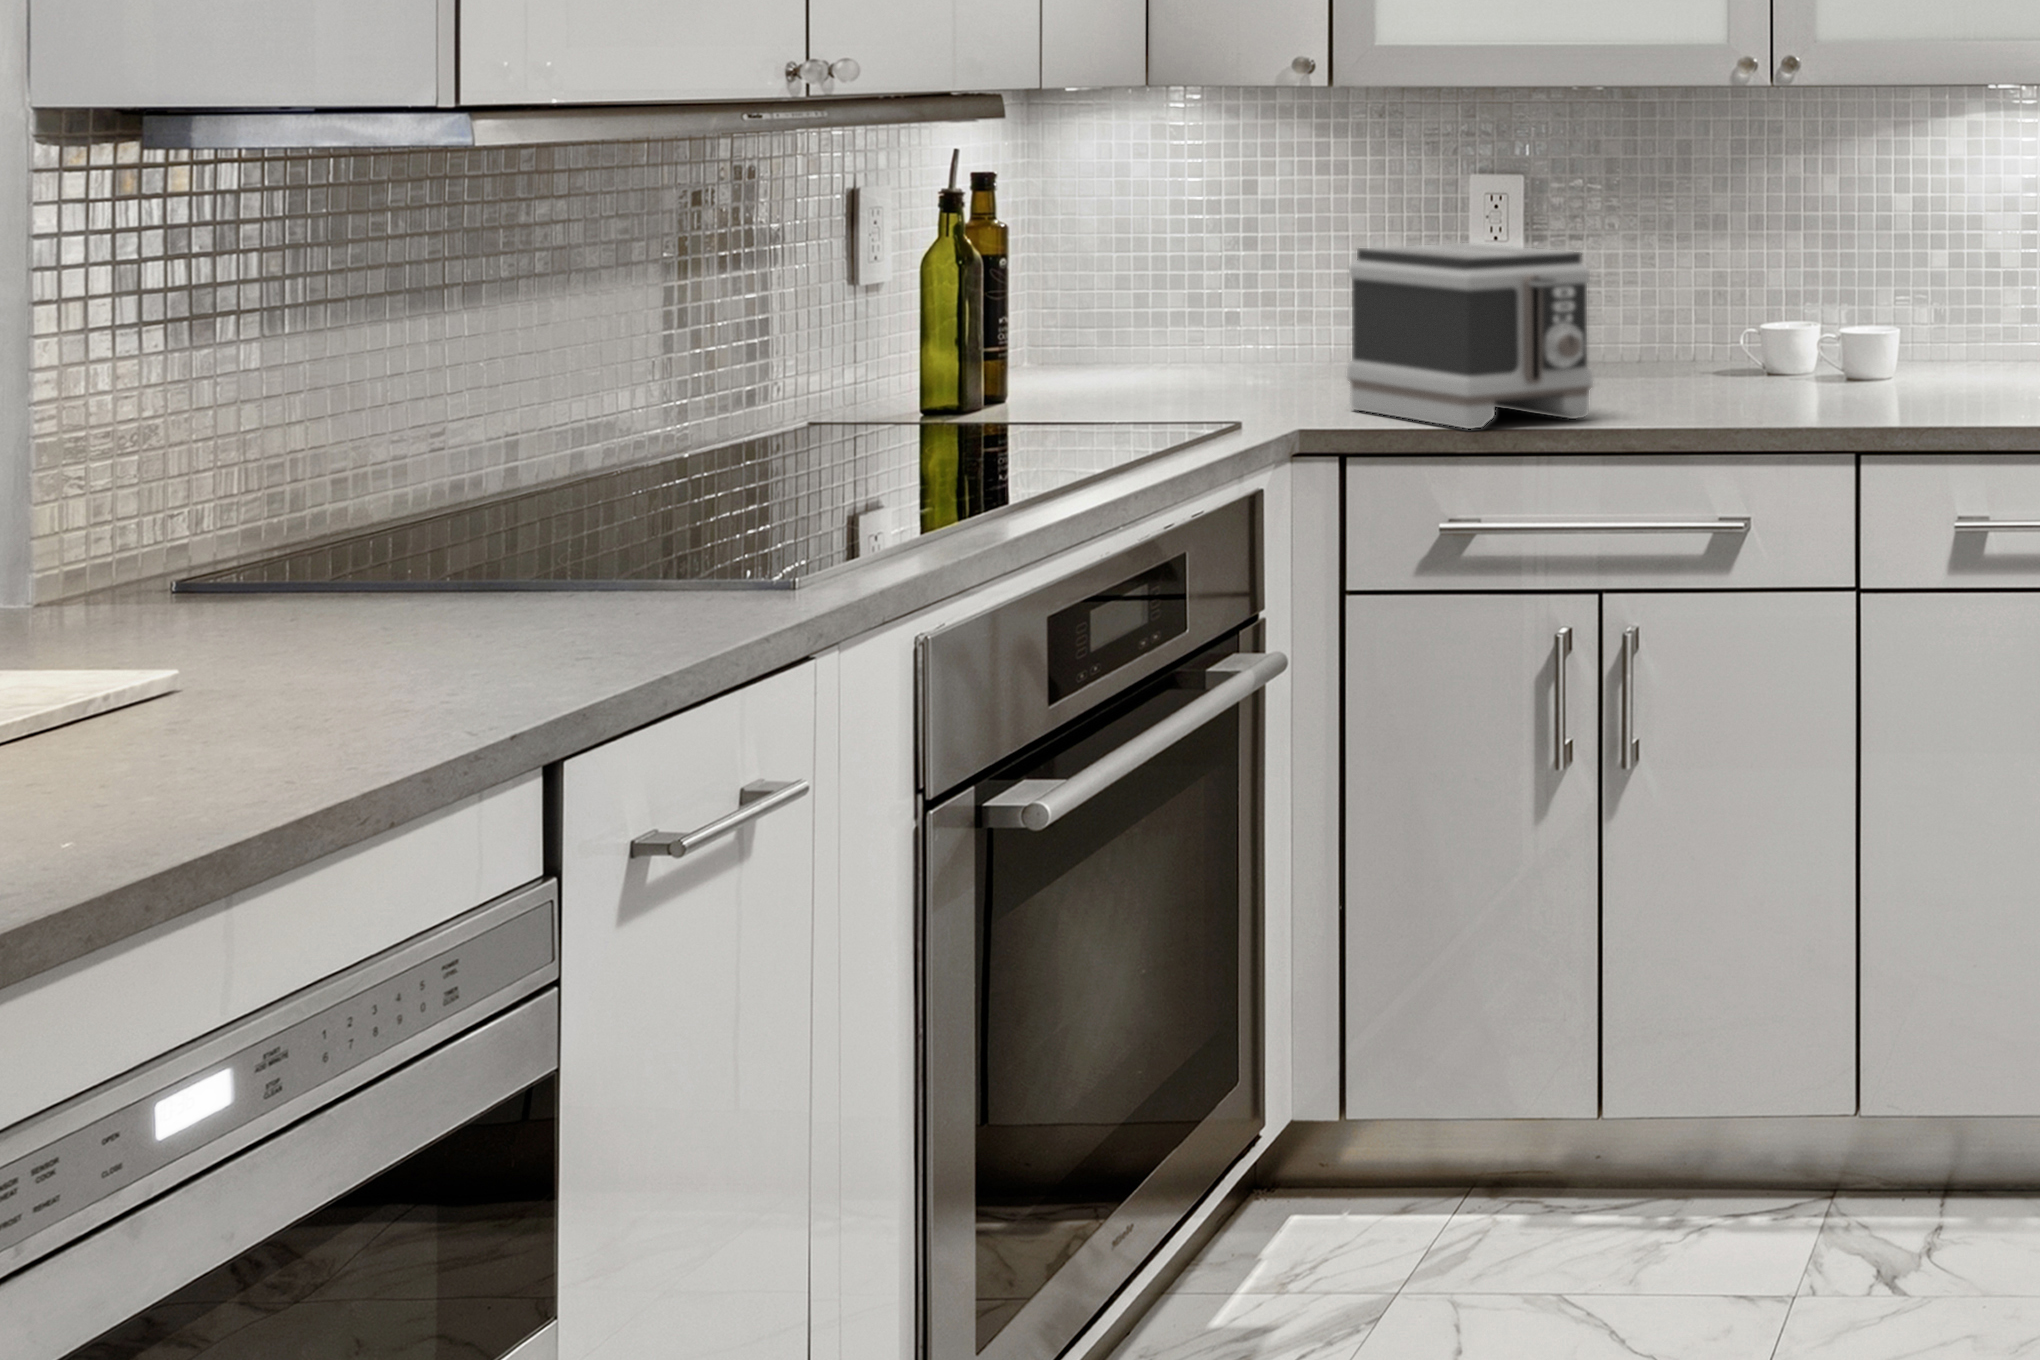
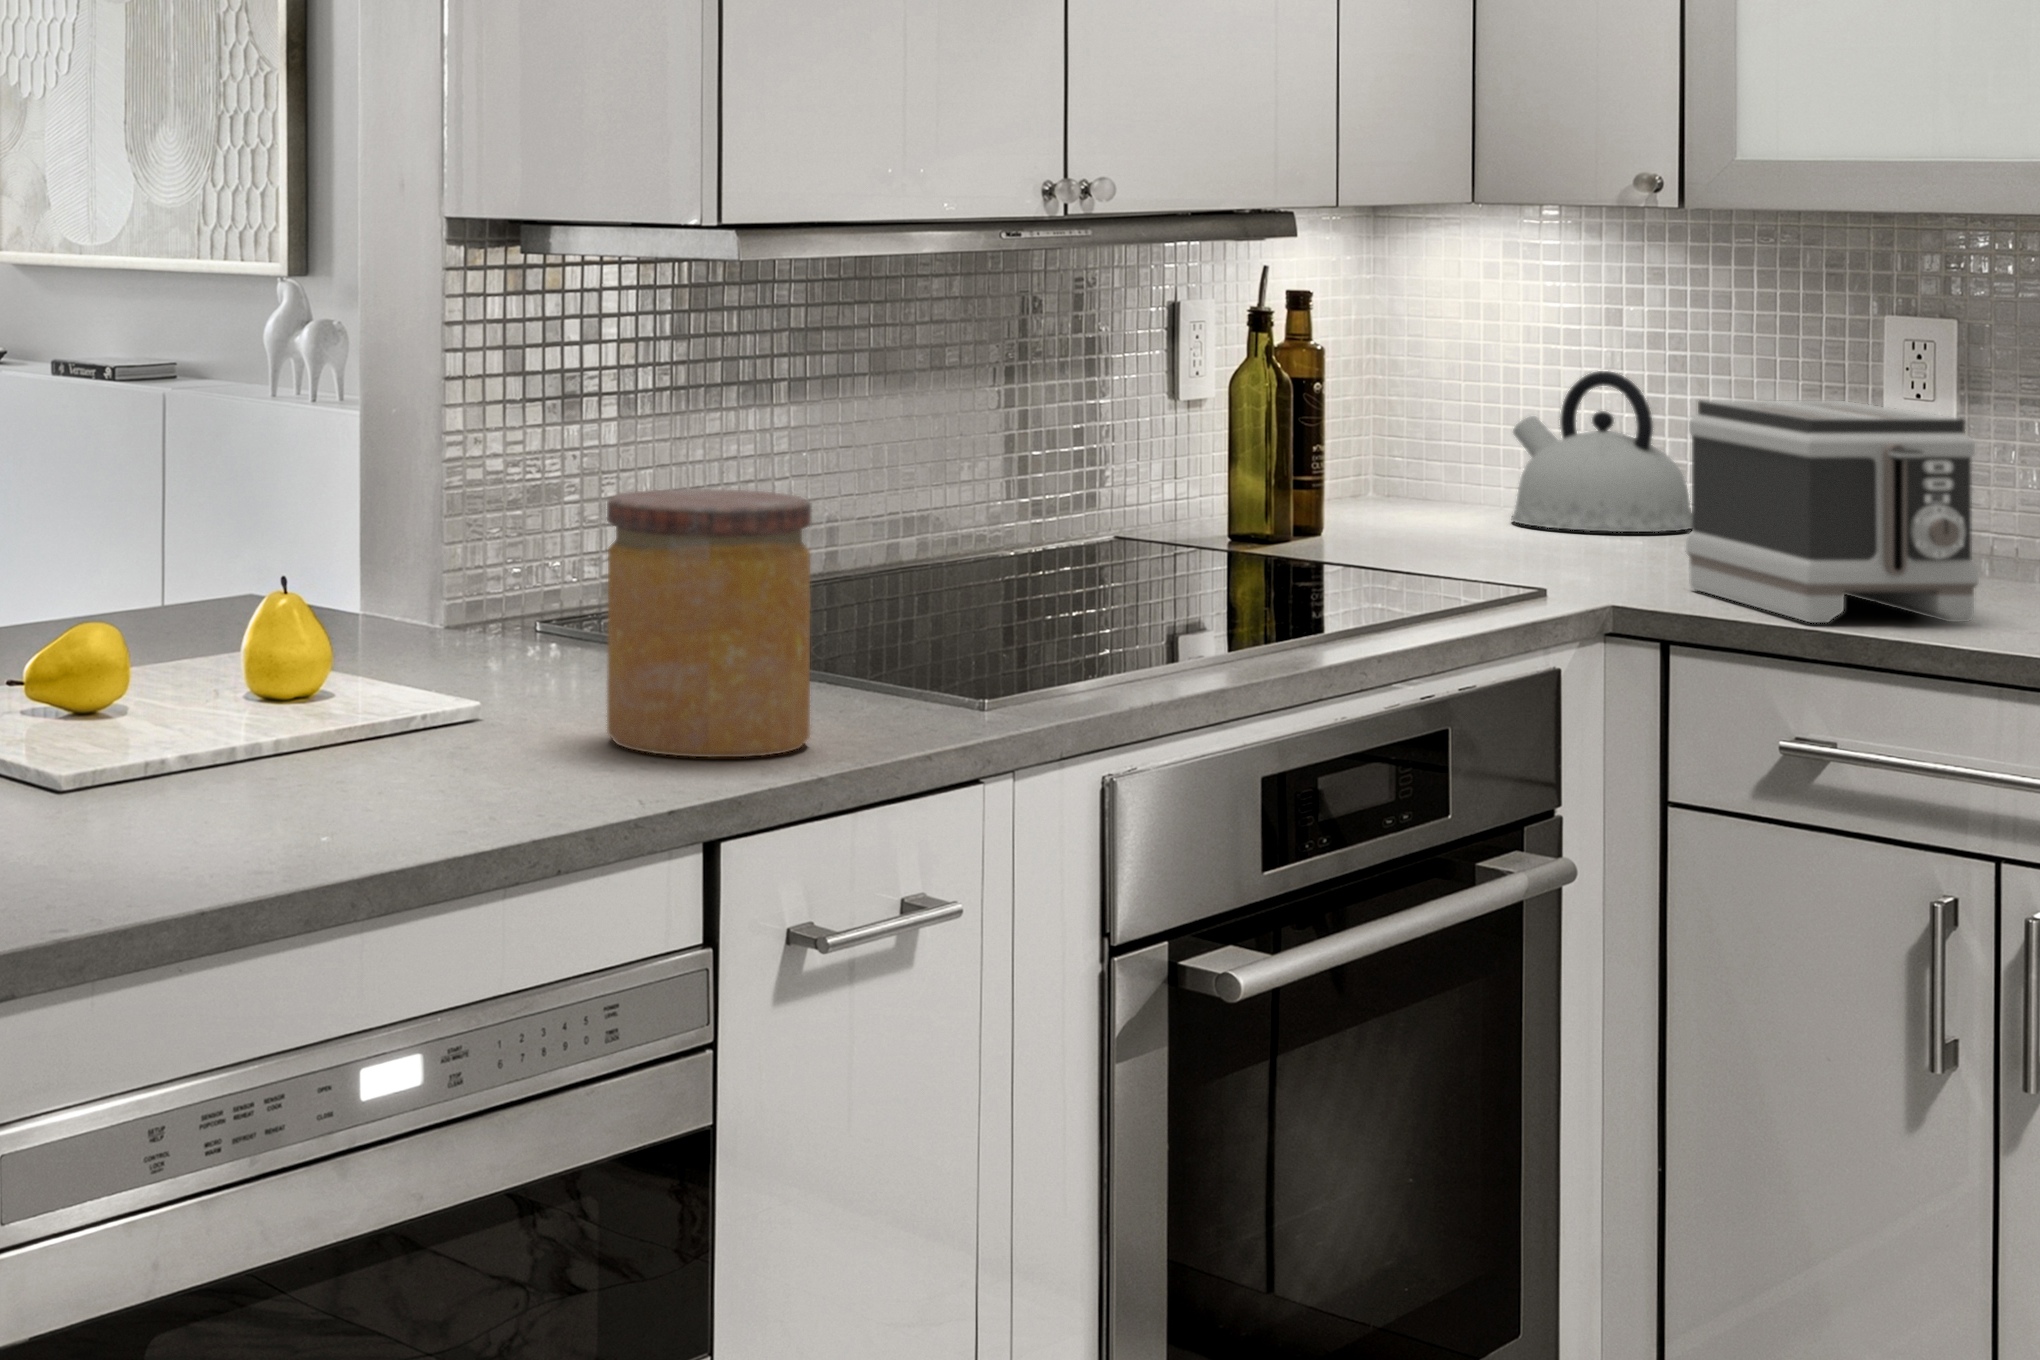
kettle: none [1154,230,1313,368] -> present [1511,371,1692,532]
jar: none [389,381,634,674] -> present [607,489,812,757]

